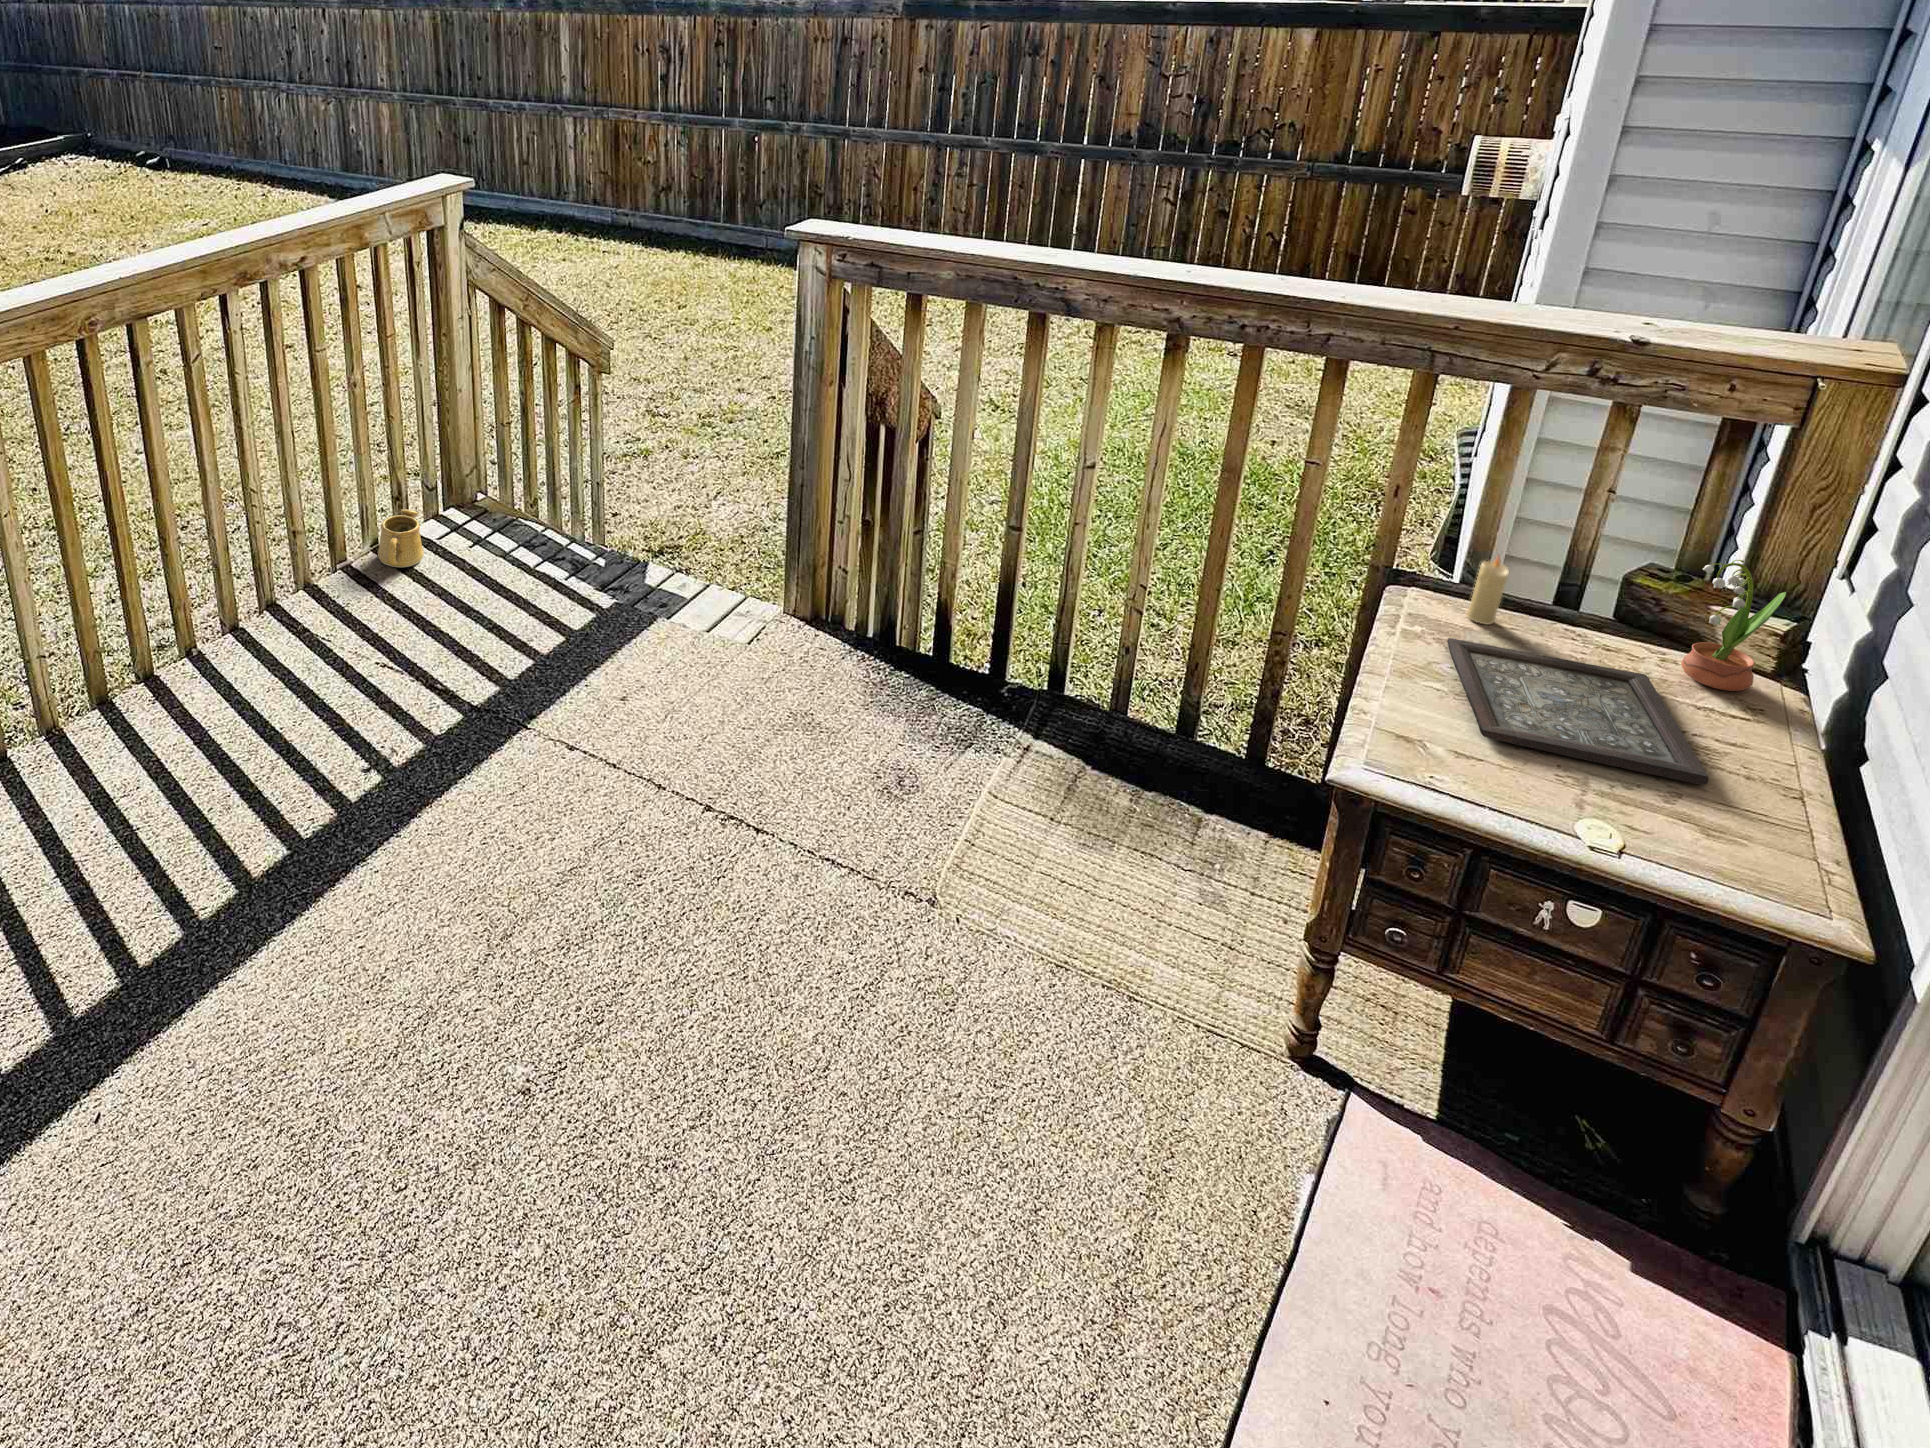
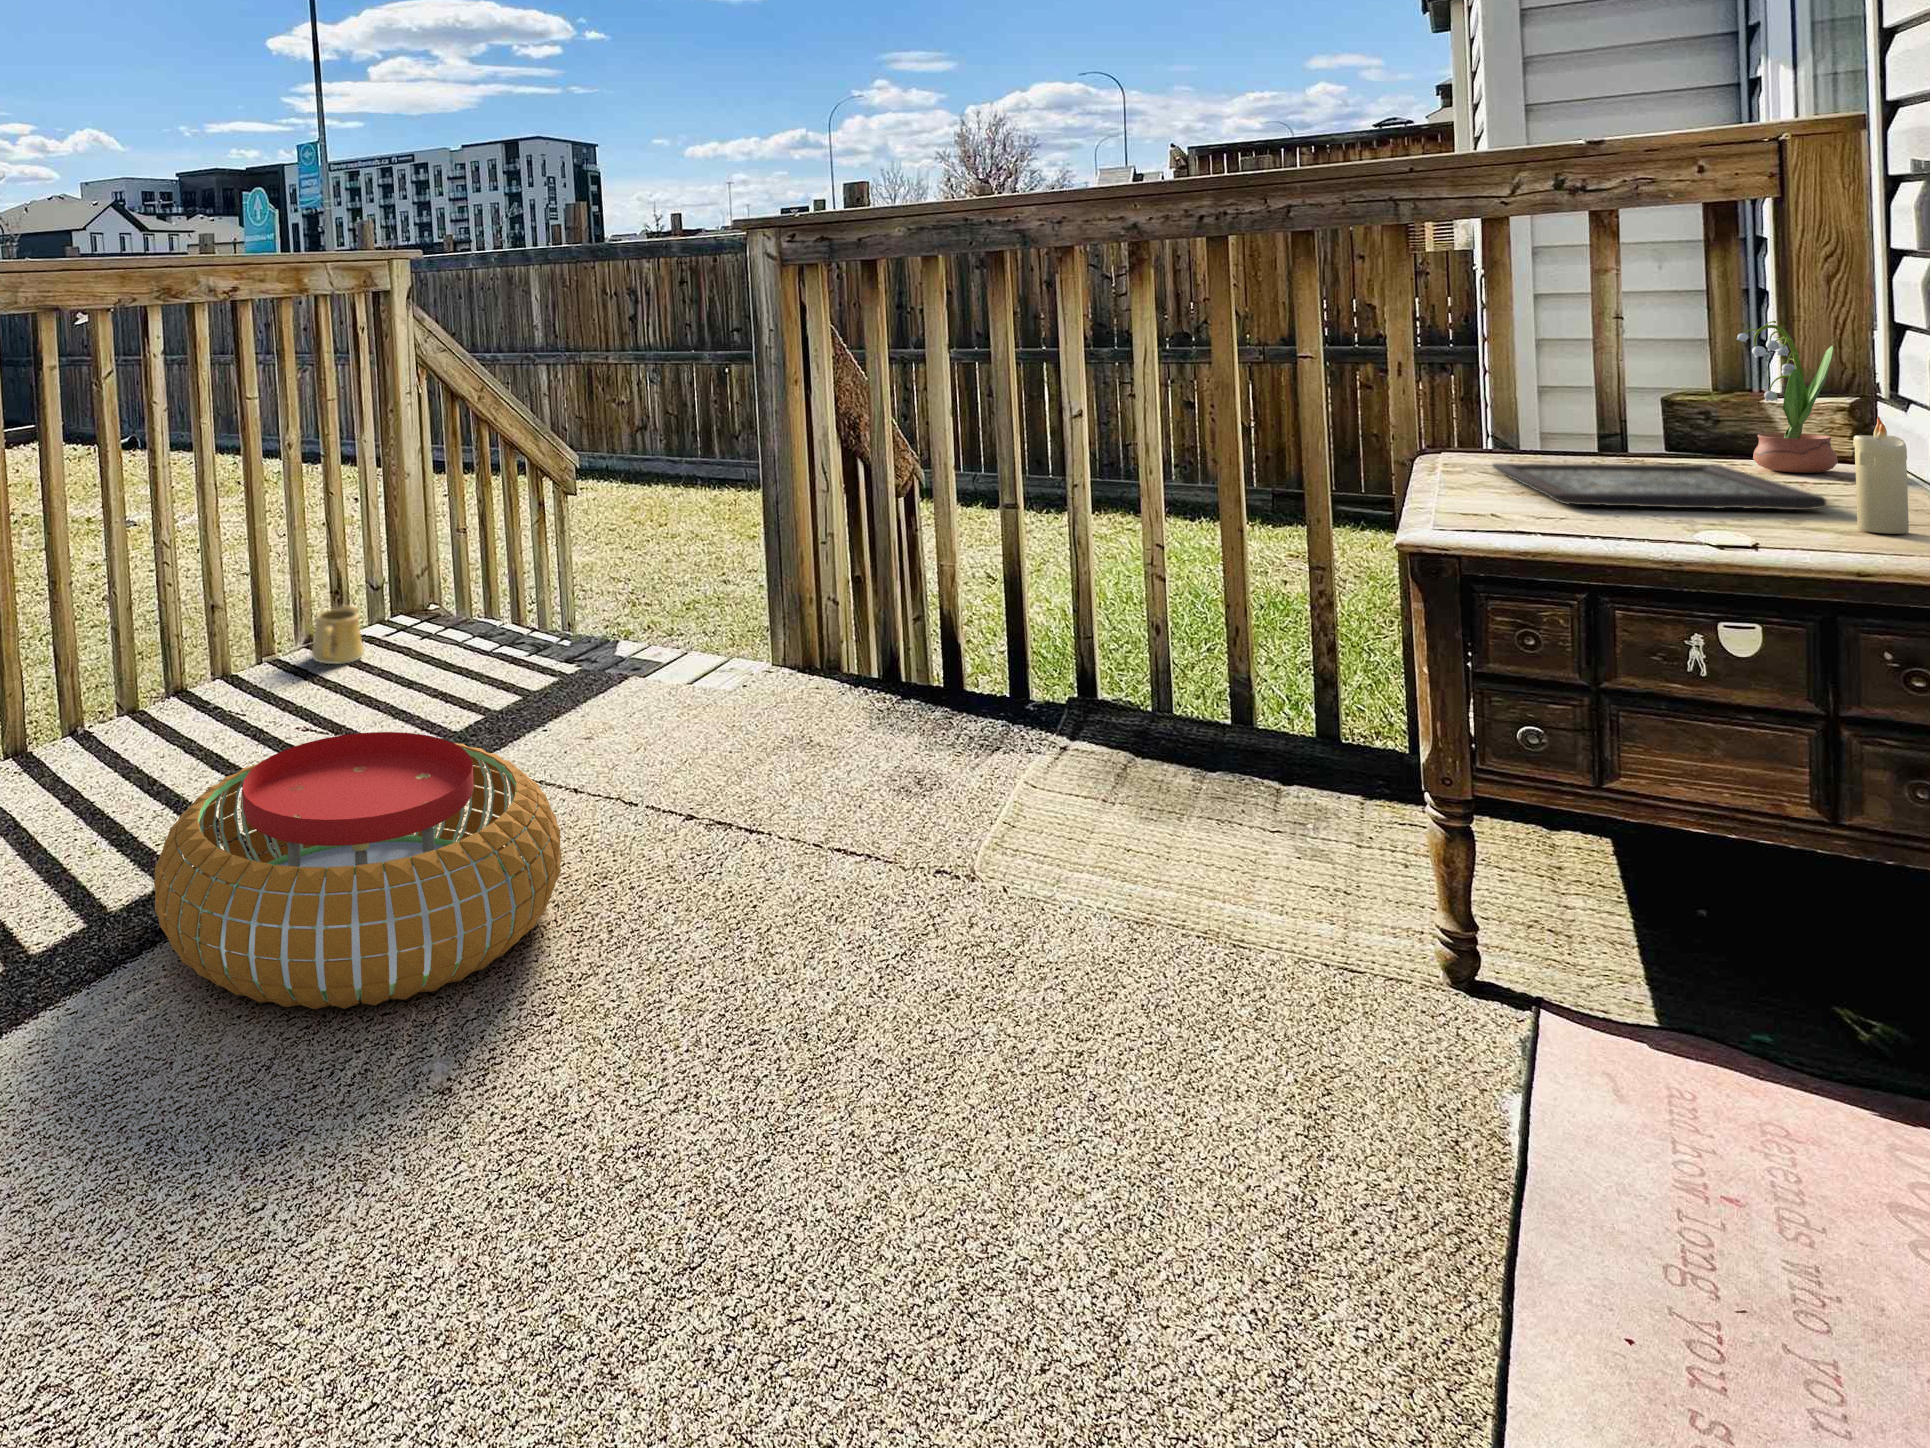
candle: present [1467,557,1509,624] -> present [1853,417,1909,534]
pouf: none [292,739,608,1002] -> present [154,732,562,1009]

